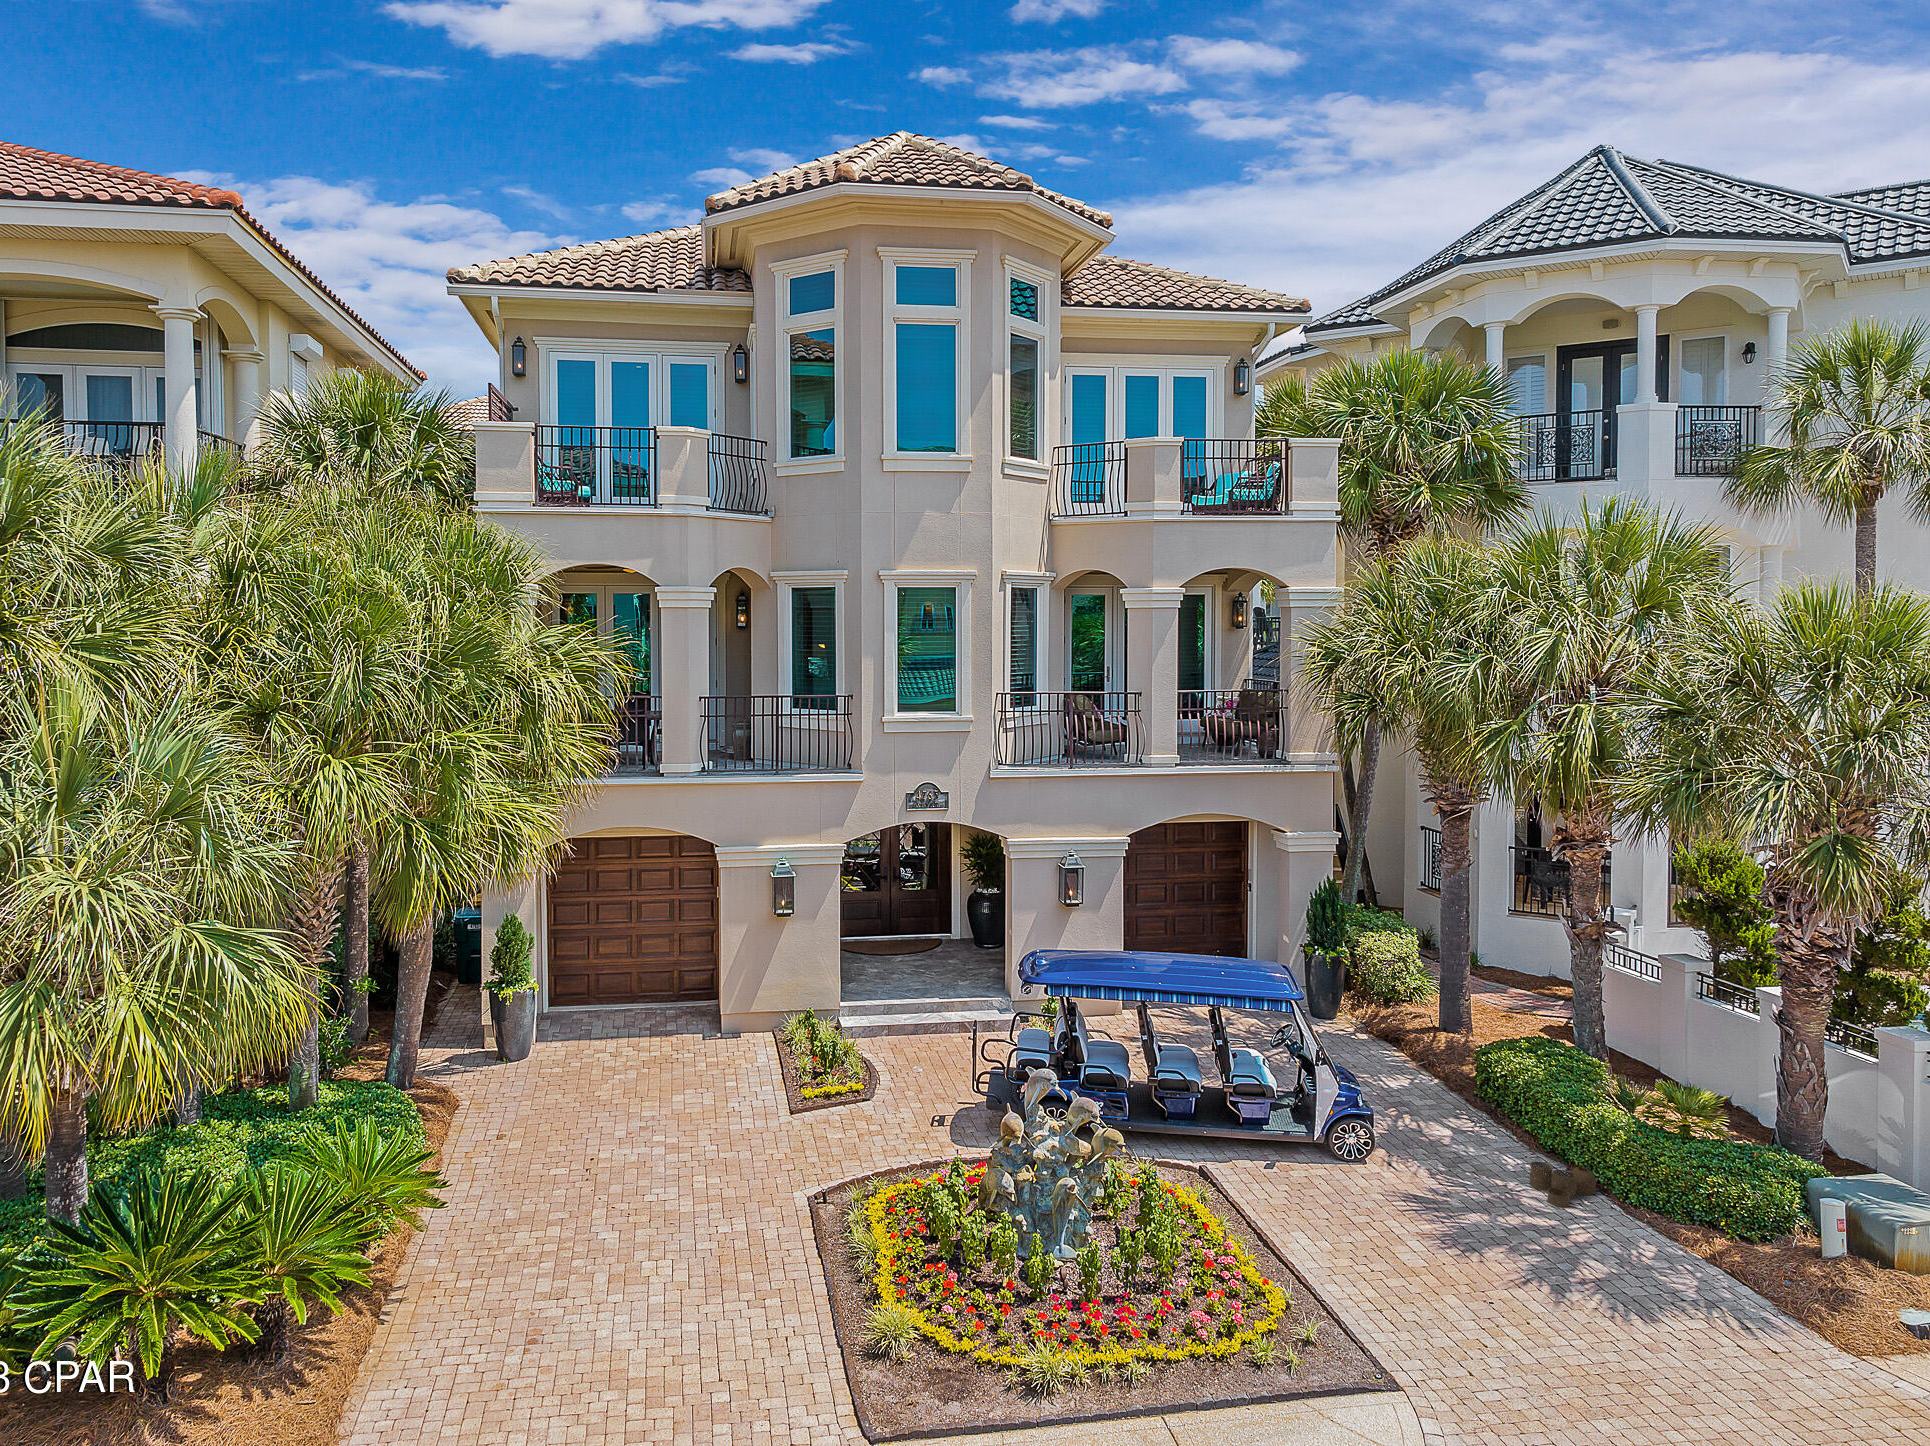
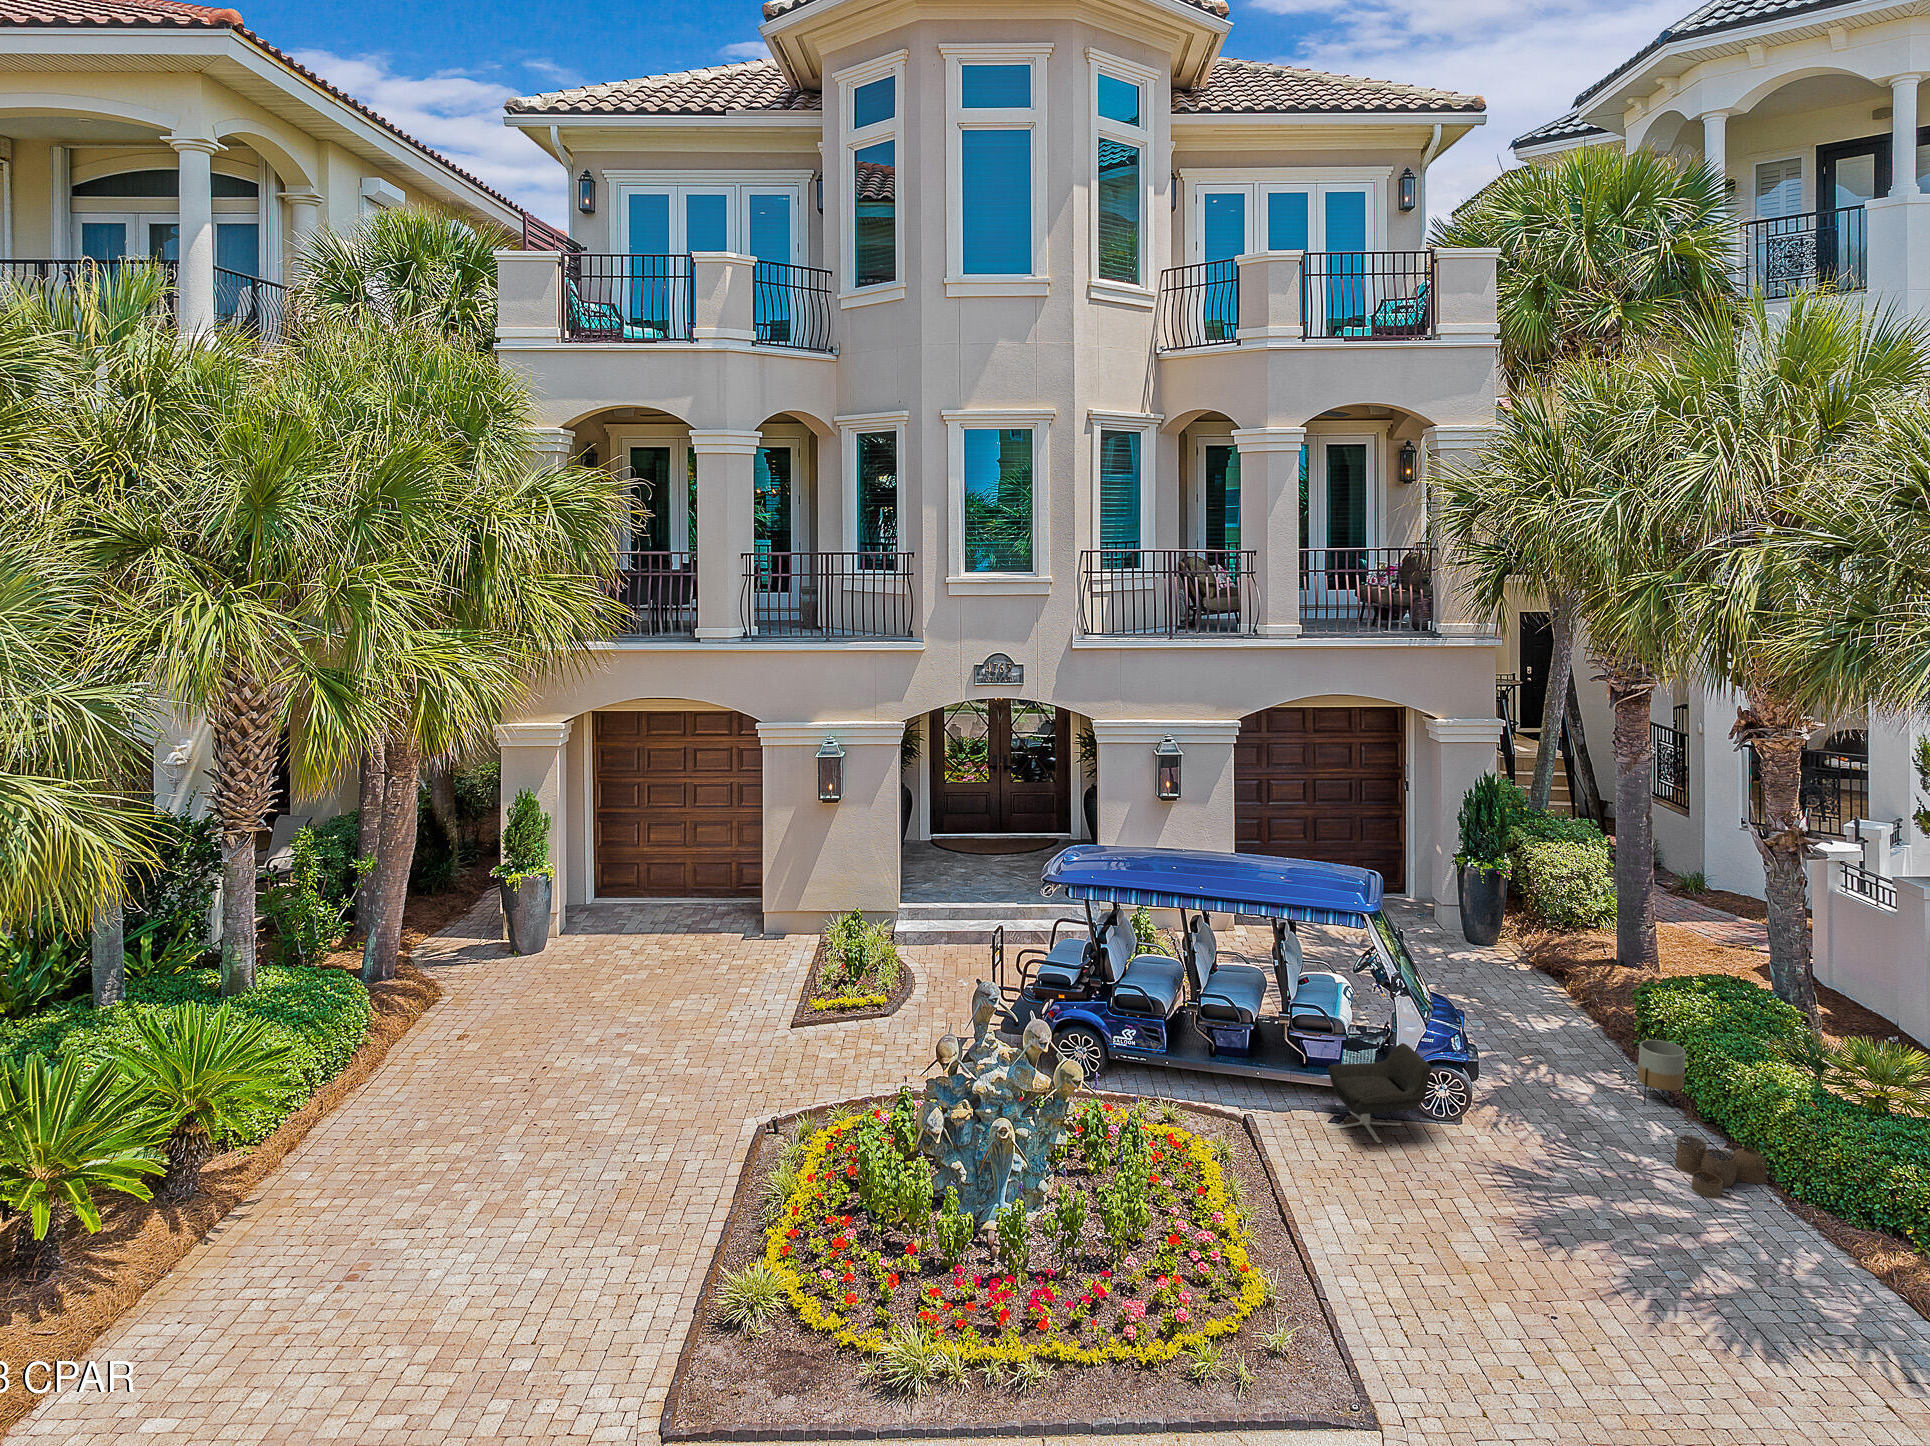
planter: none [1484,1088,1521,1140] -> present [1637,1040,1686,1106]
lounge chair: none [1264,1101,1350,1184] -> present [1328,1043,1432,1143]

